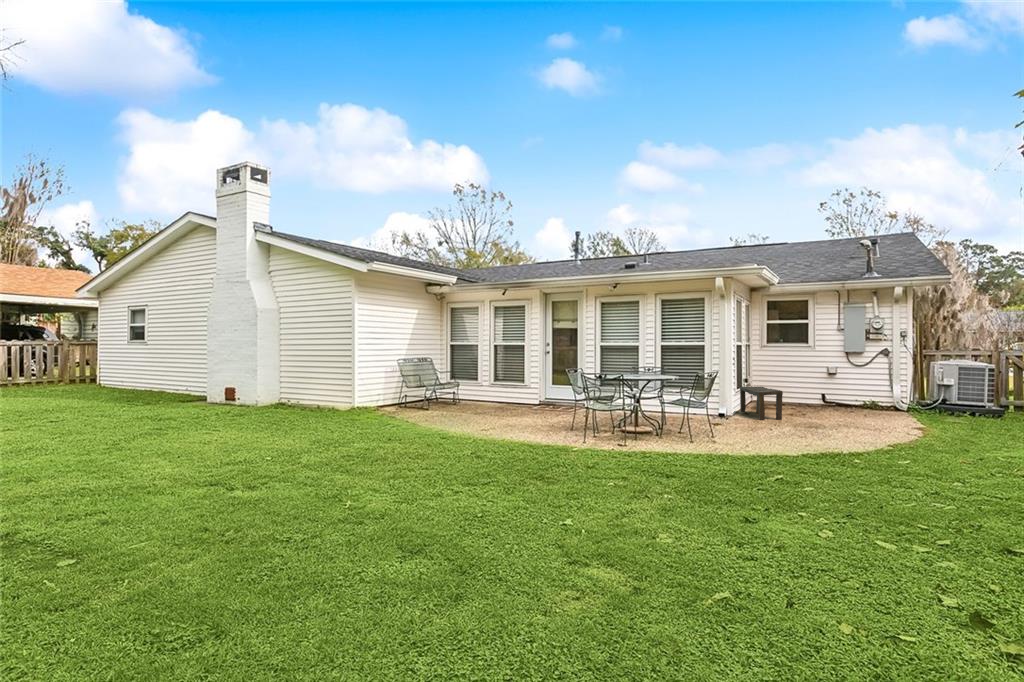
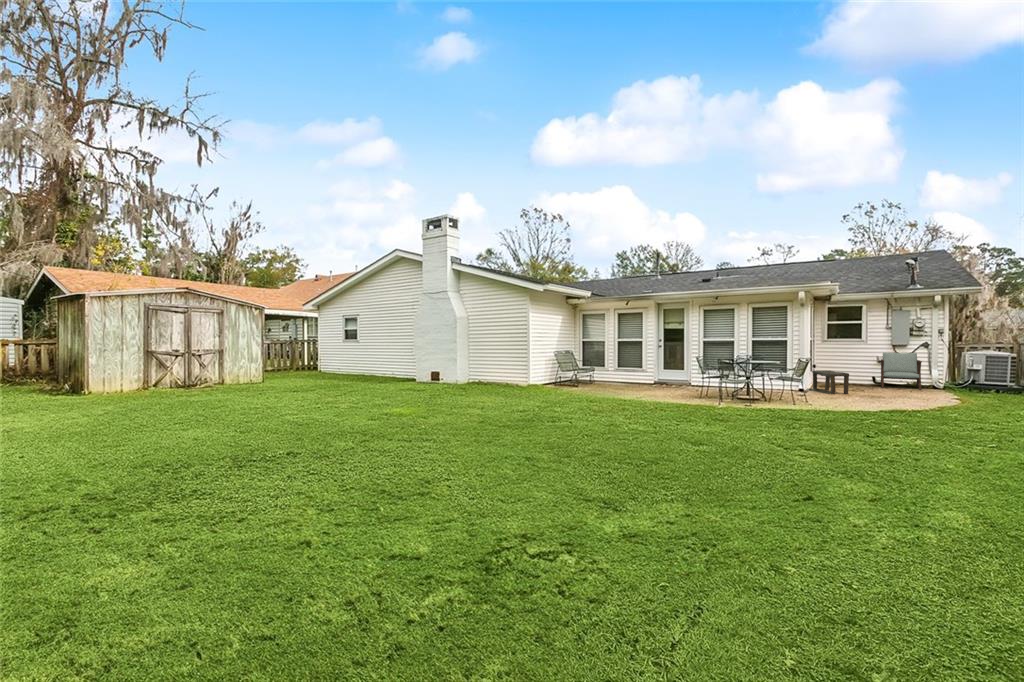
lounge chair: none [831,362,880,413] -> present [880,352,922,390]

